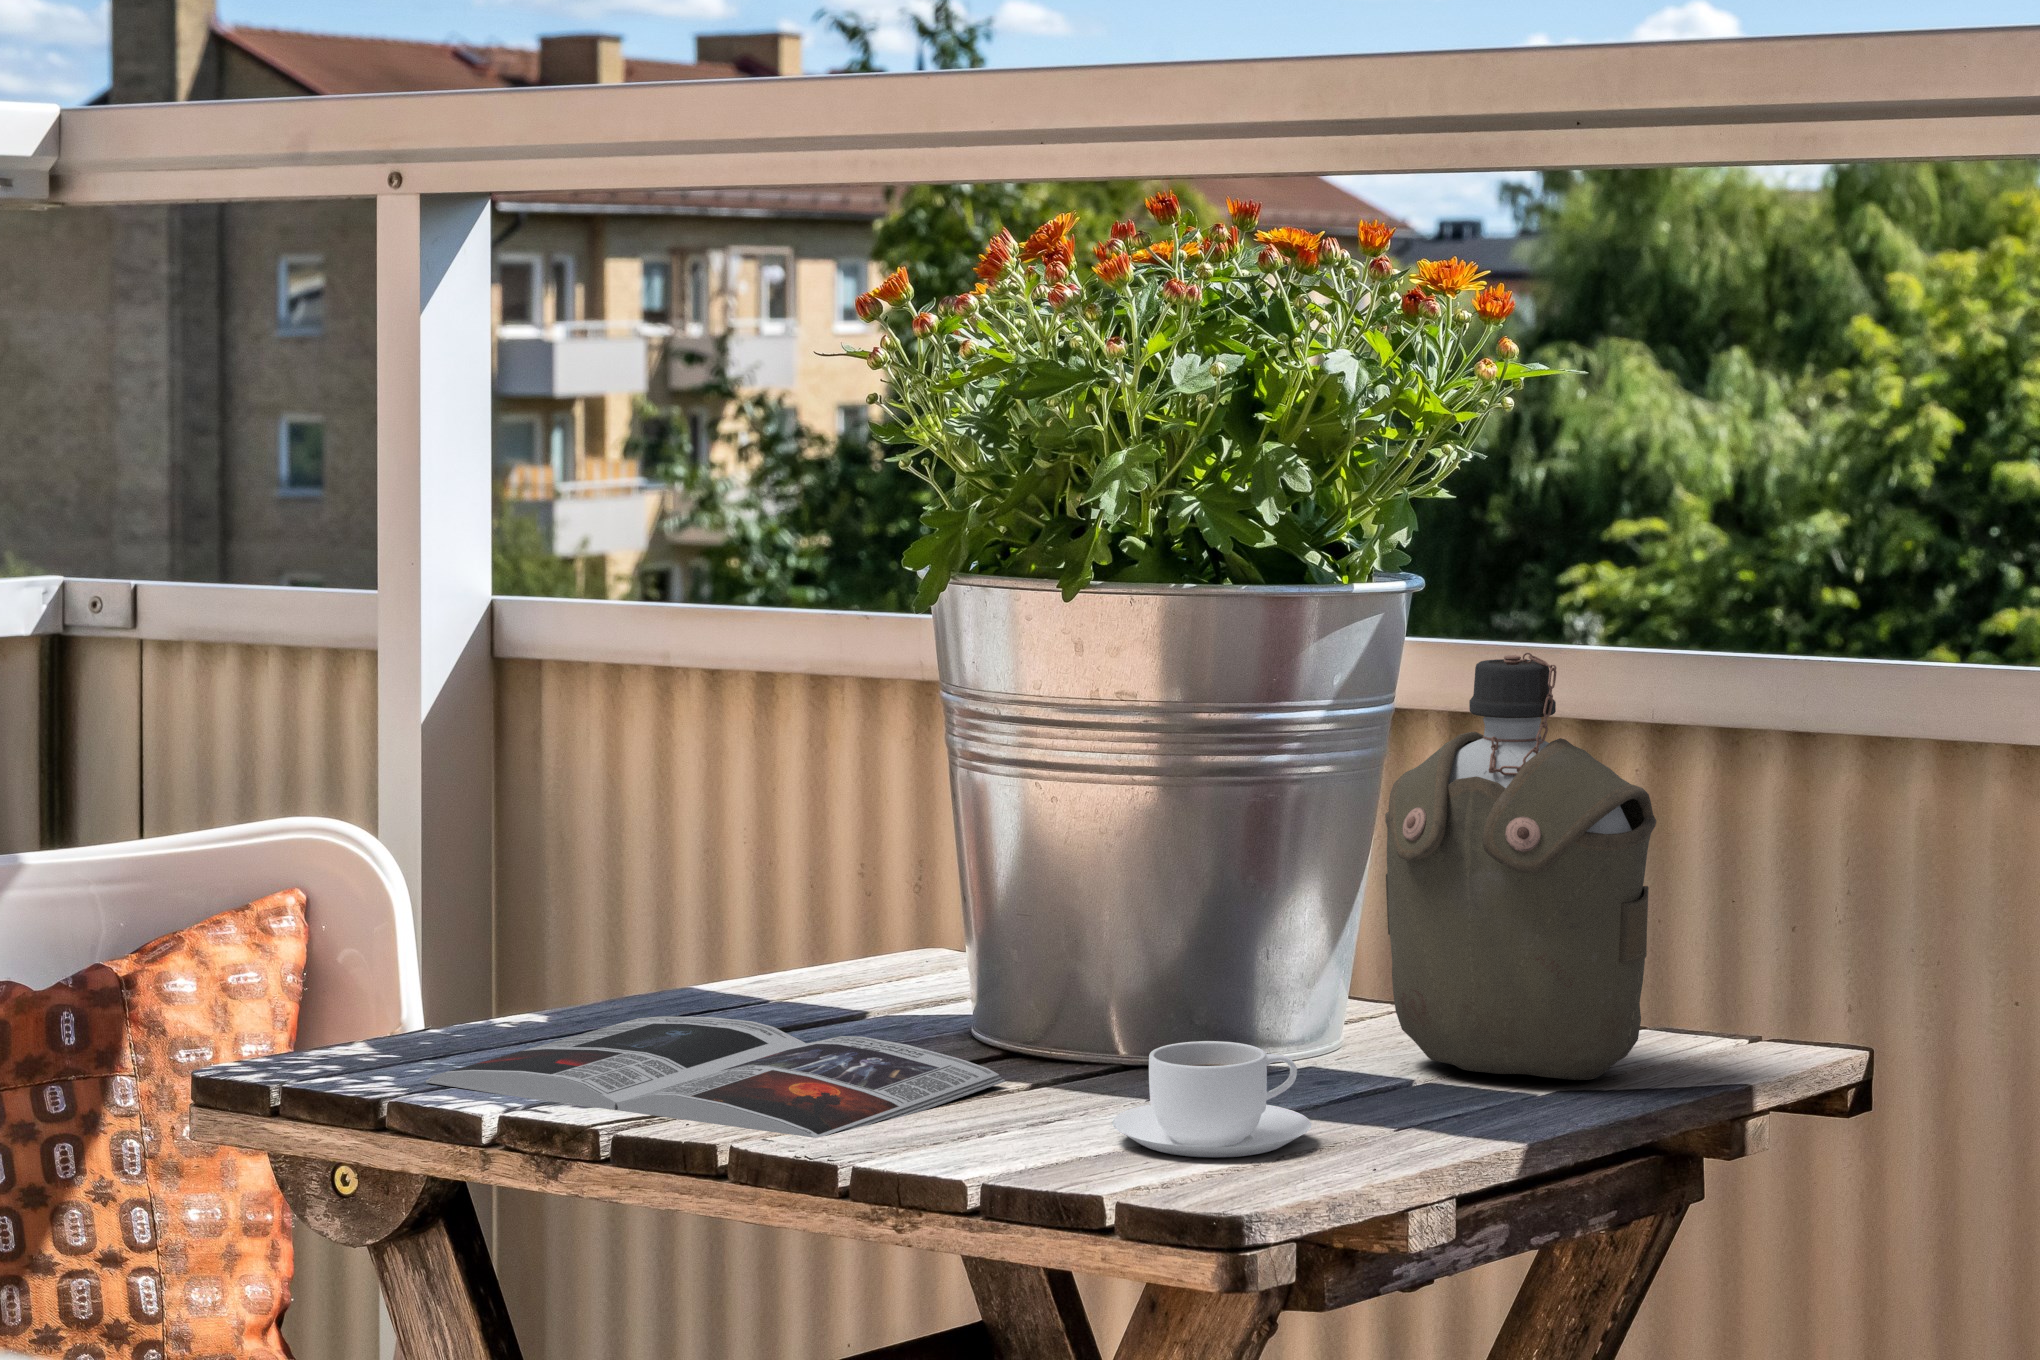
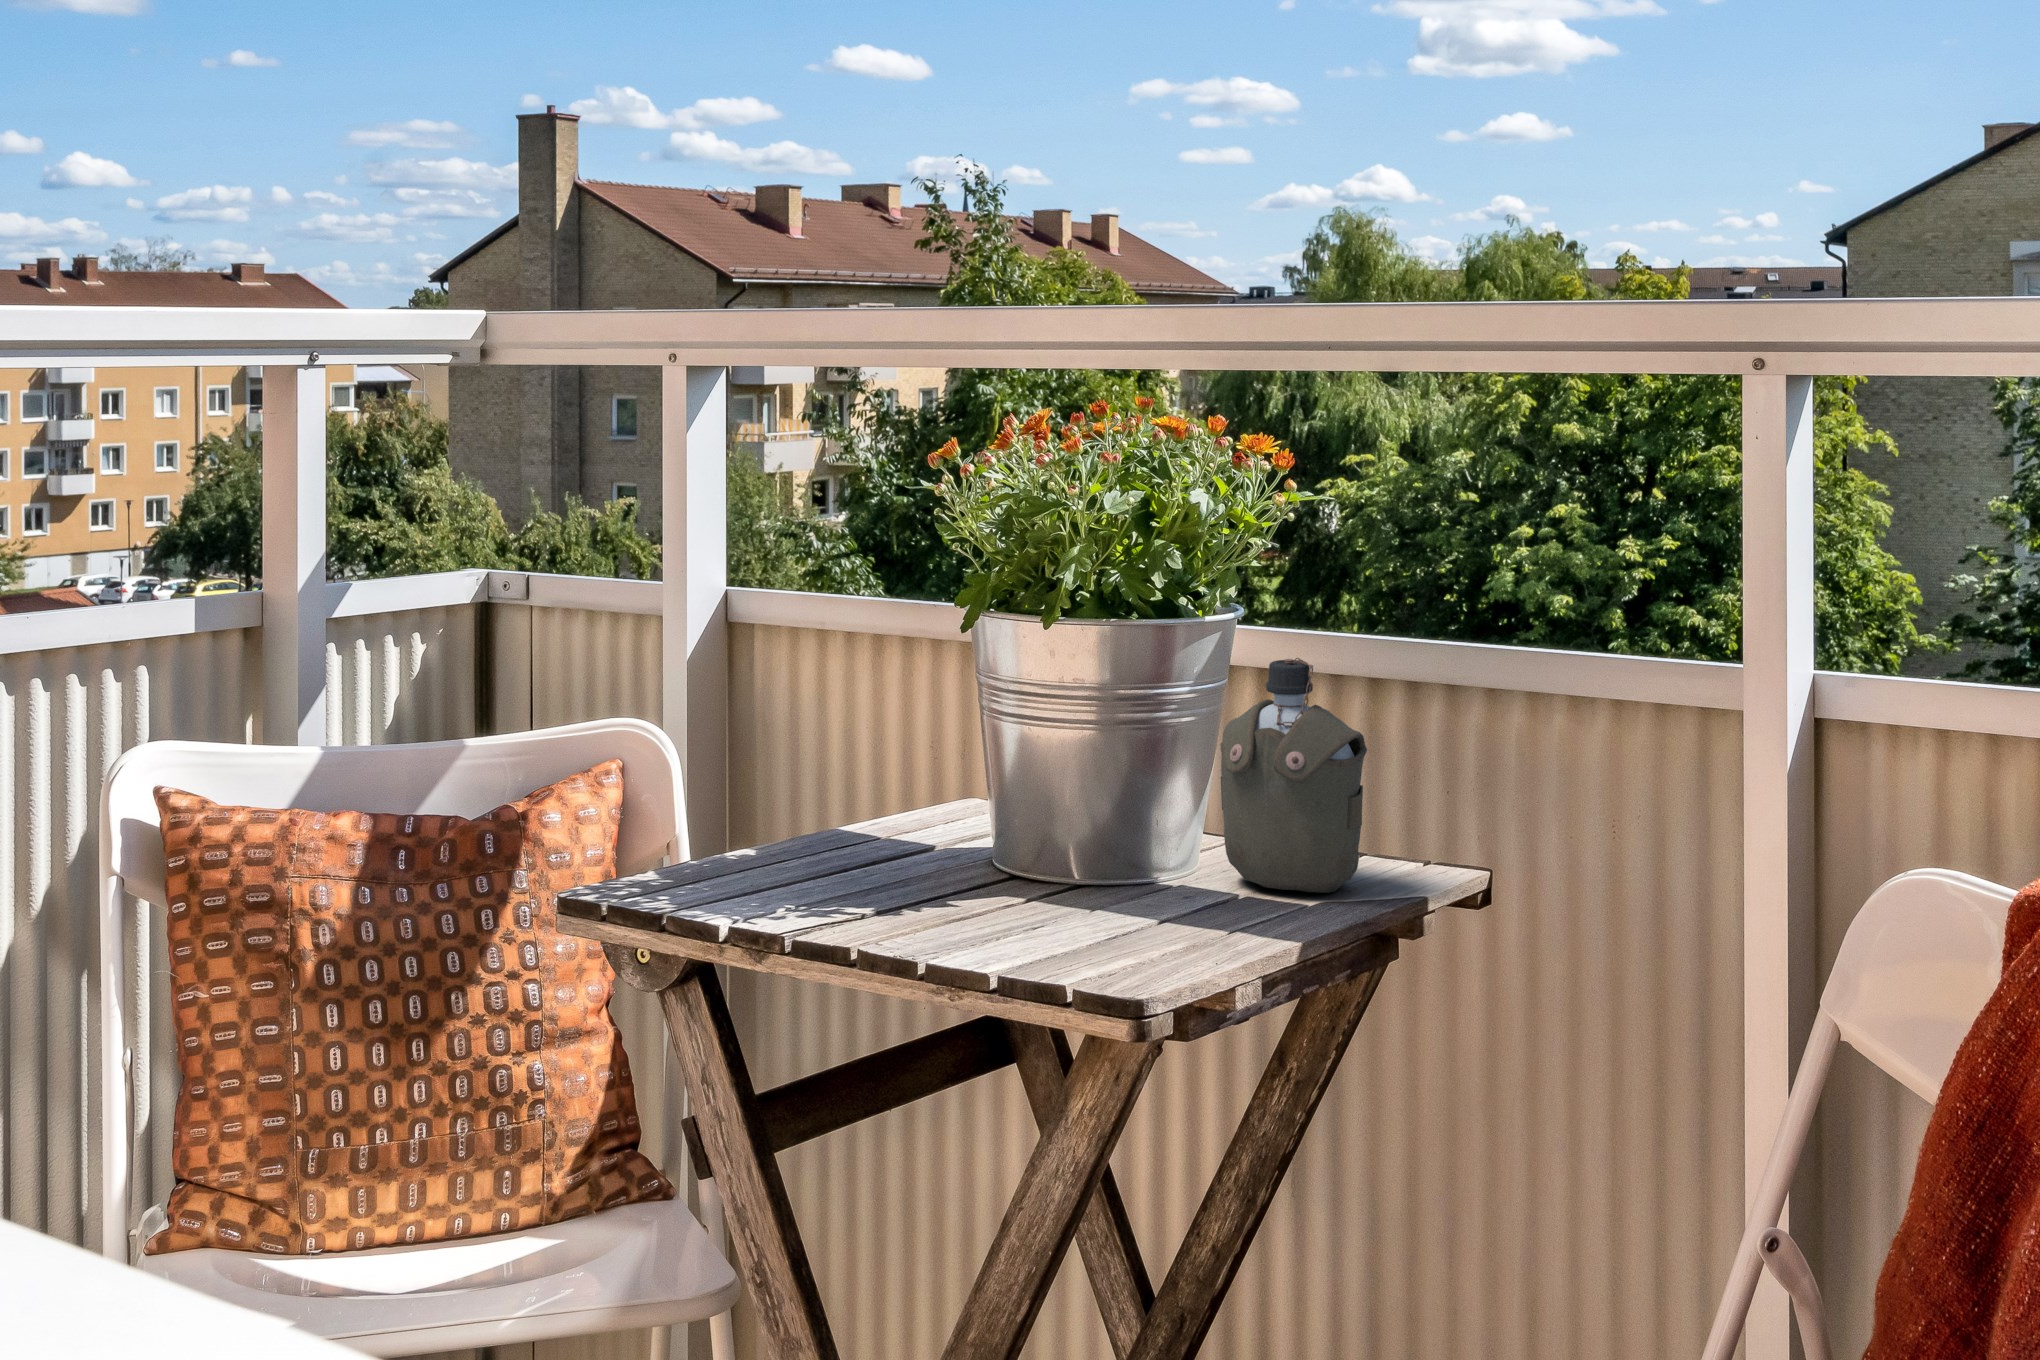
magazine: present [426,1017,1005,1138] -> none [695,856,1013,946]
coffee cup: present [1112,1041,1312,1157] -> none [1073,884,1181,952]

